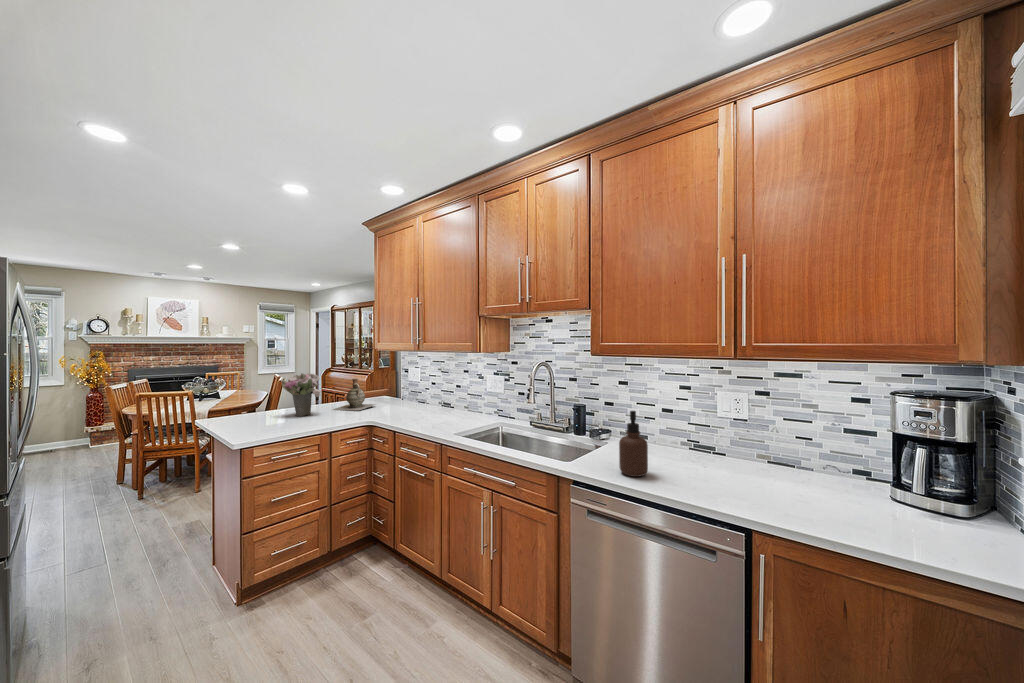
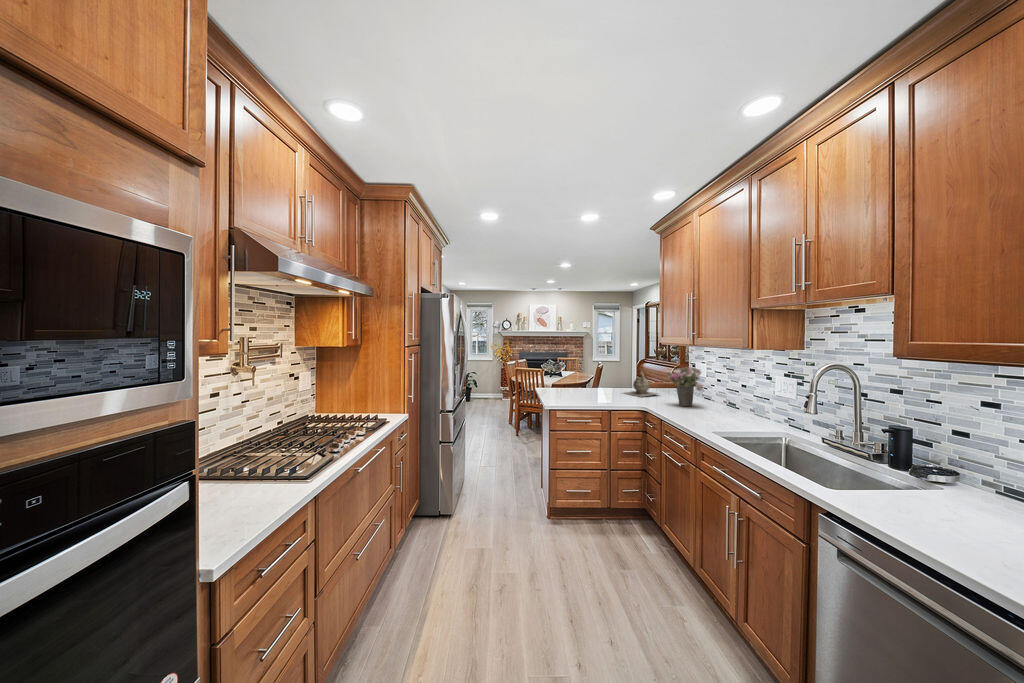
flower bouquet: present [282,373,321,416] -> present [667,367,703,407]
soap dispenser: present [619,411,648,477] -> none [917,443,979,543]

